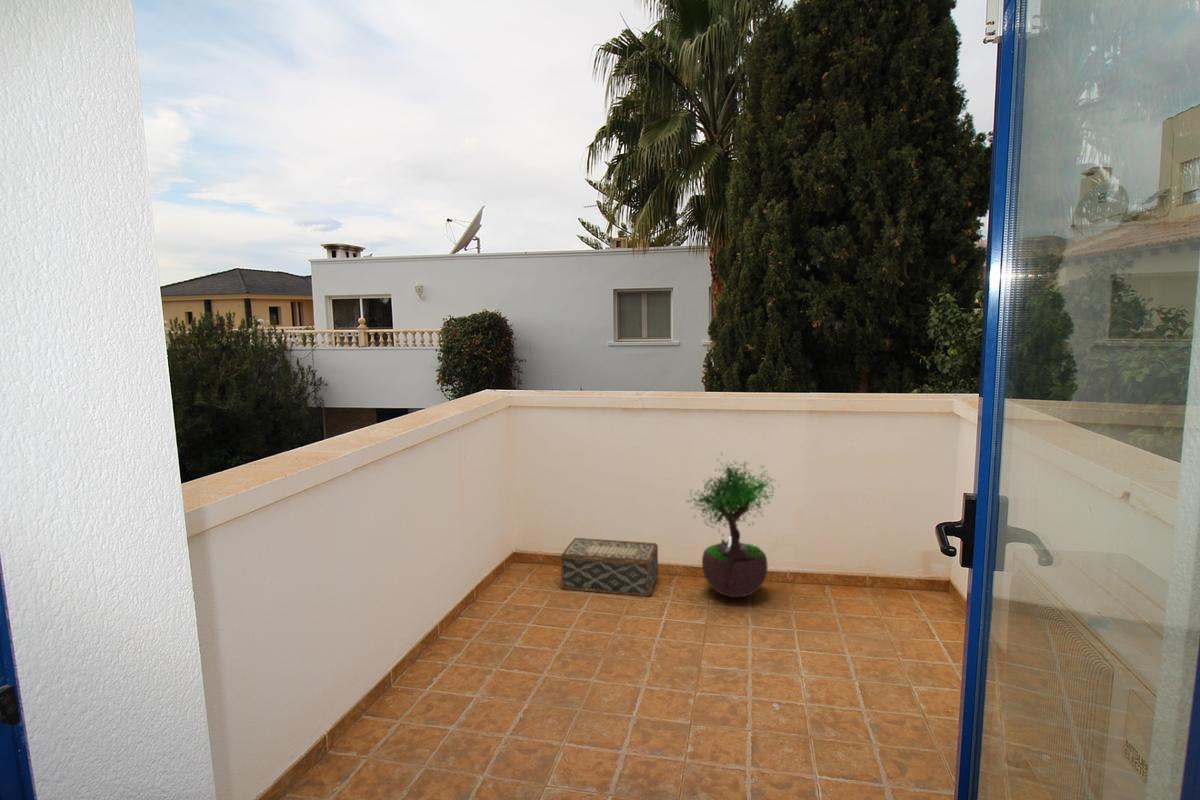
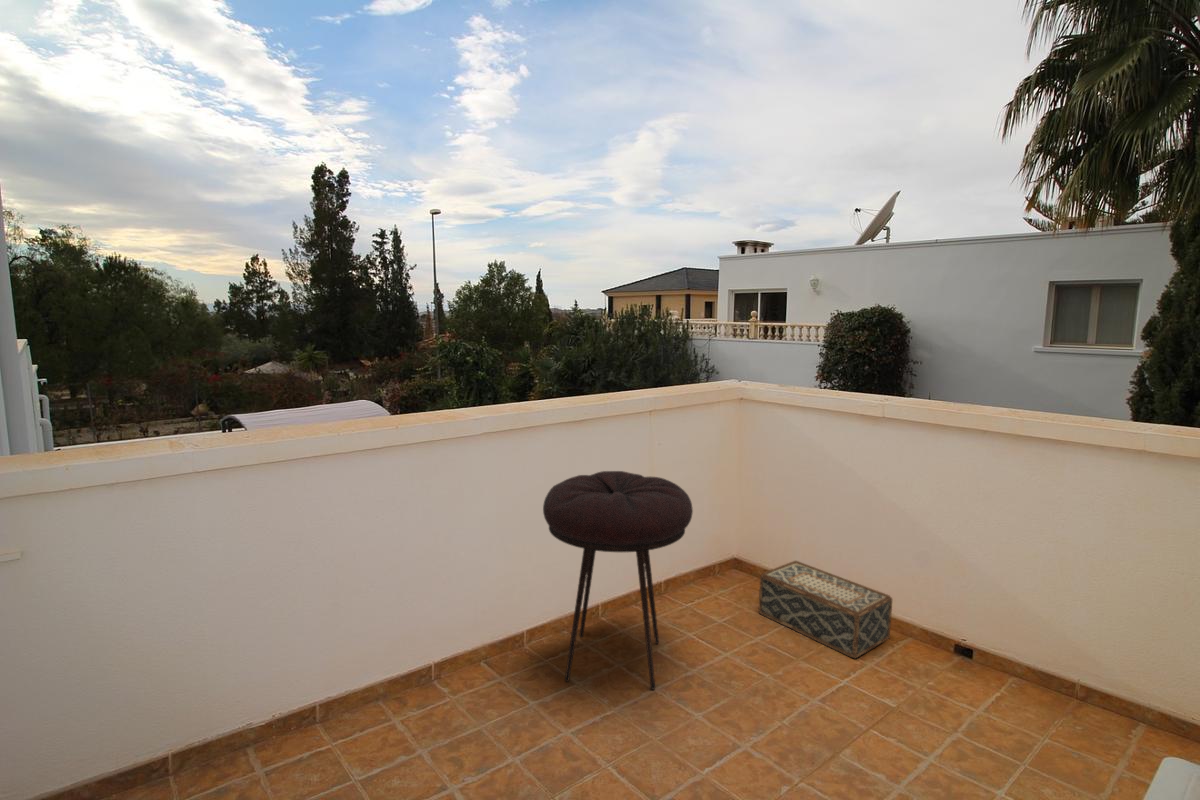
potted tree: present [688,453,773,597] -> none [906,493,1066,711]
stool: none [408,486,551,696] -> present [543,471,693,689]

